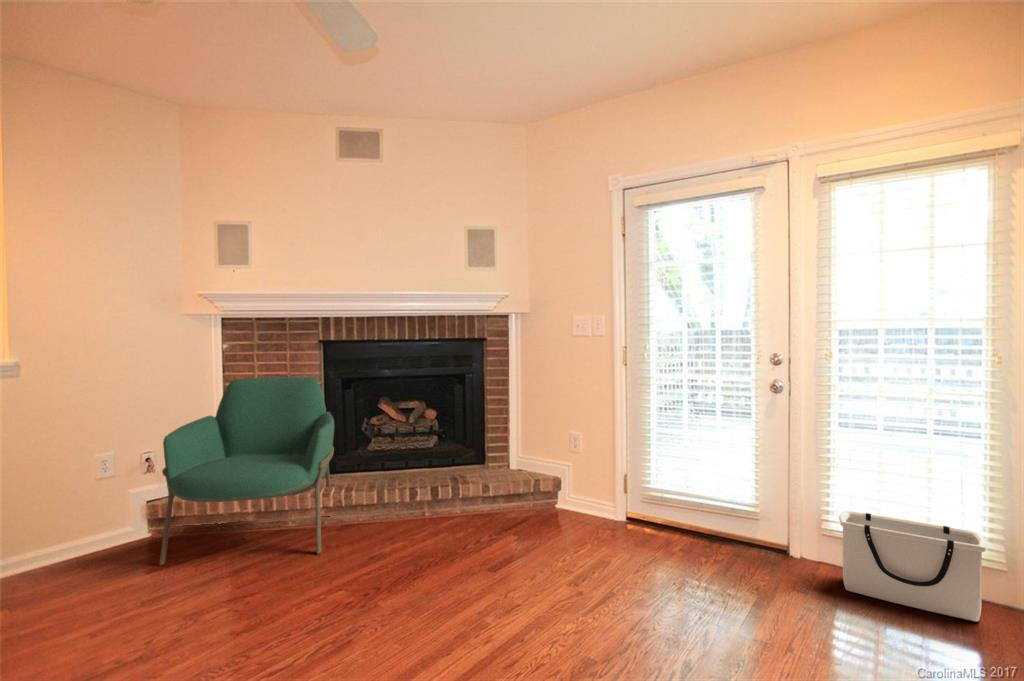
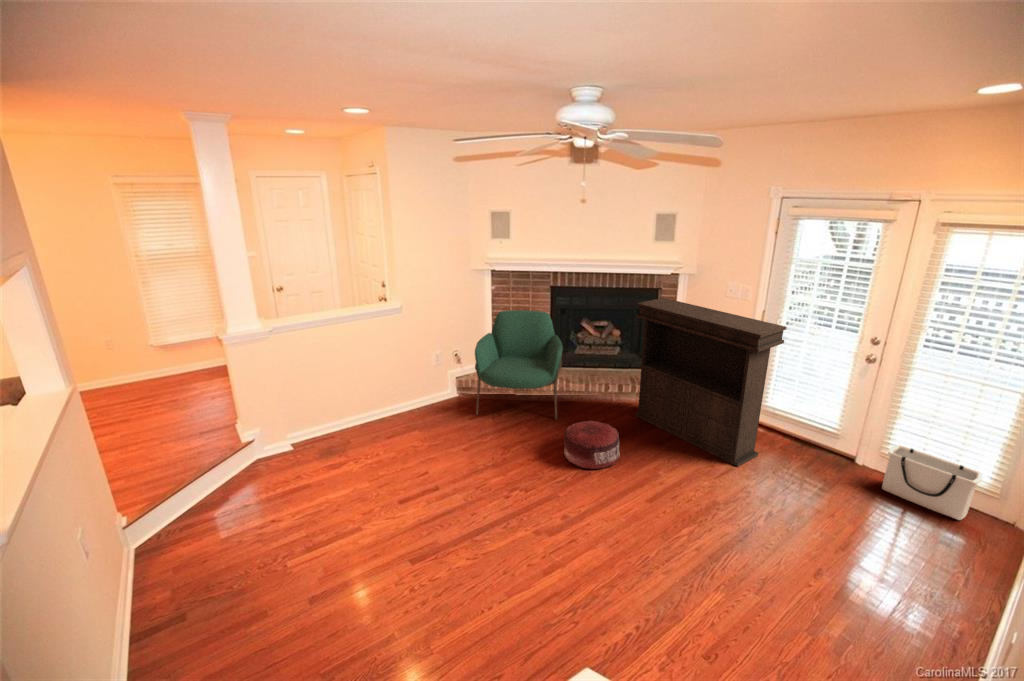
console table: none [447,341,662,590] -> present [635,298,786,467]
pouf: none [308,538,421,637] -> present [564,420,620,469]

